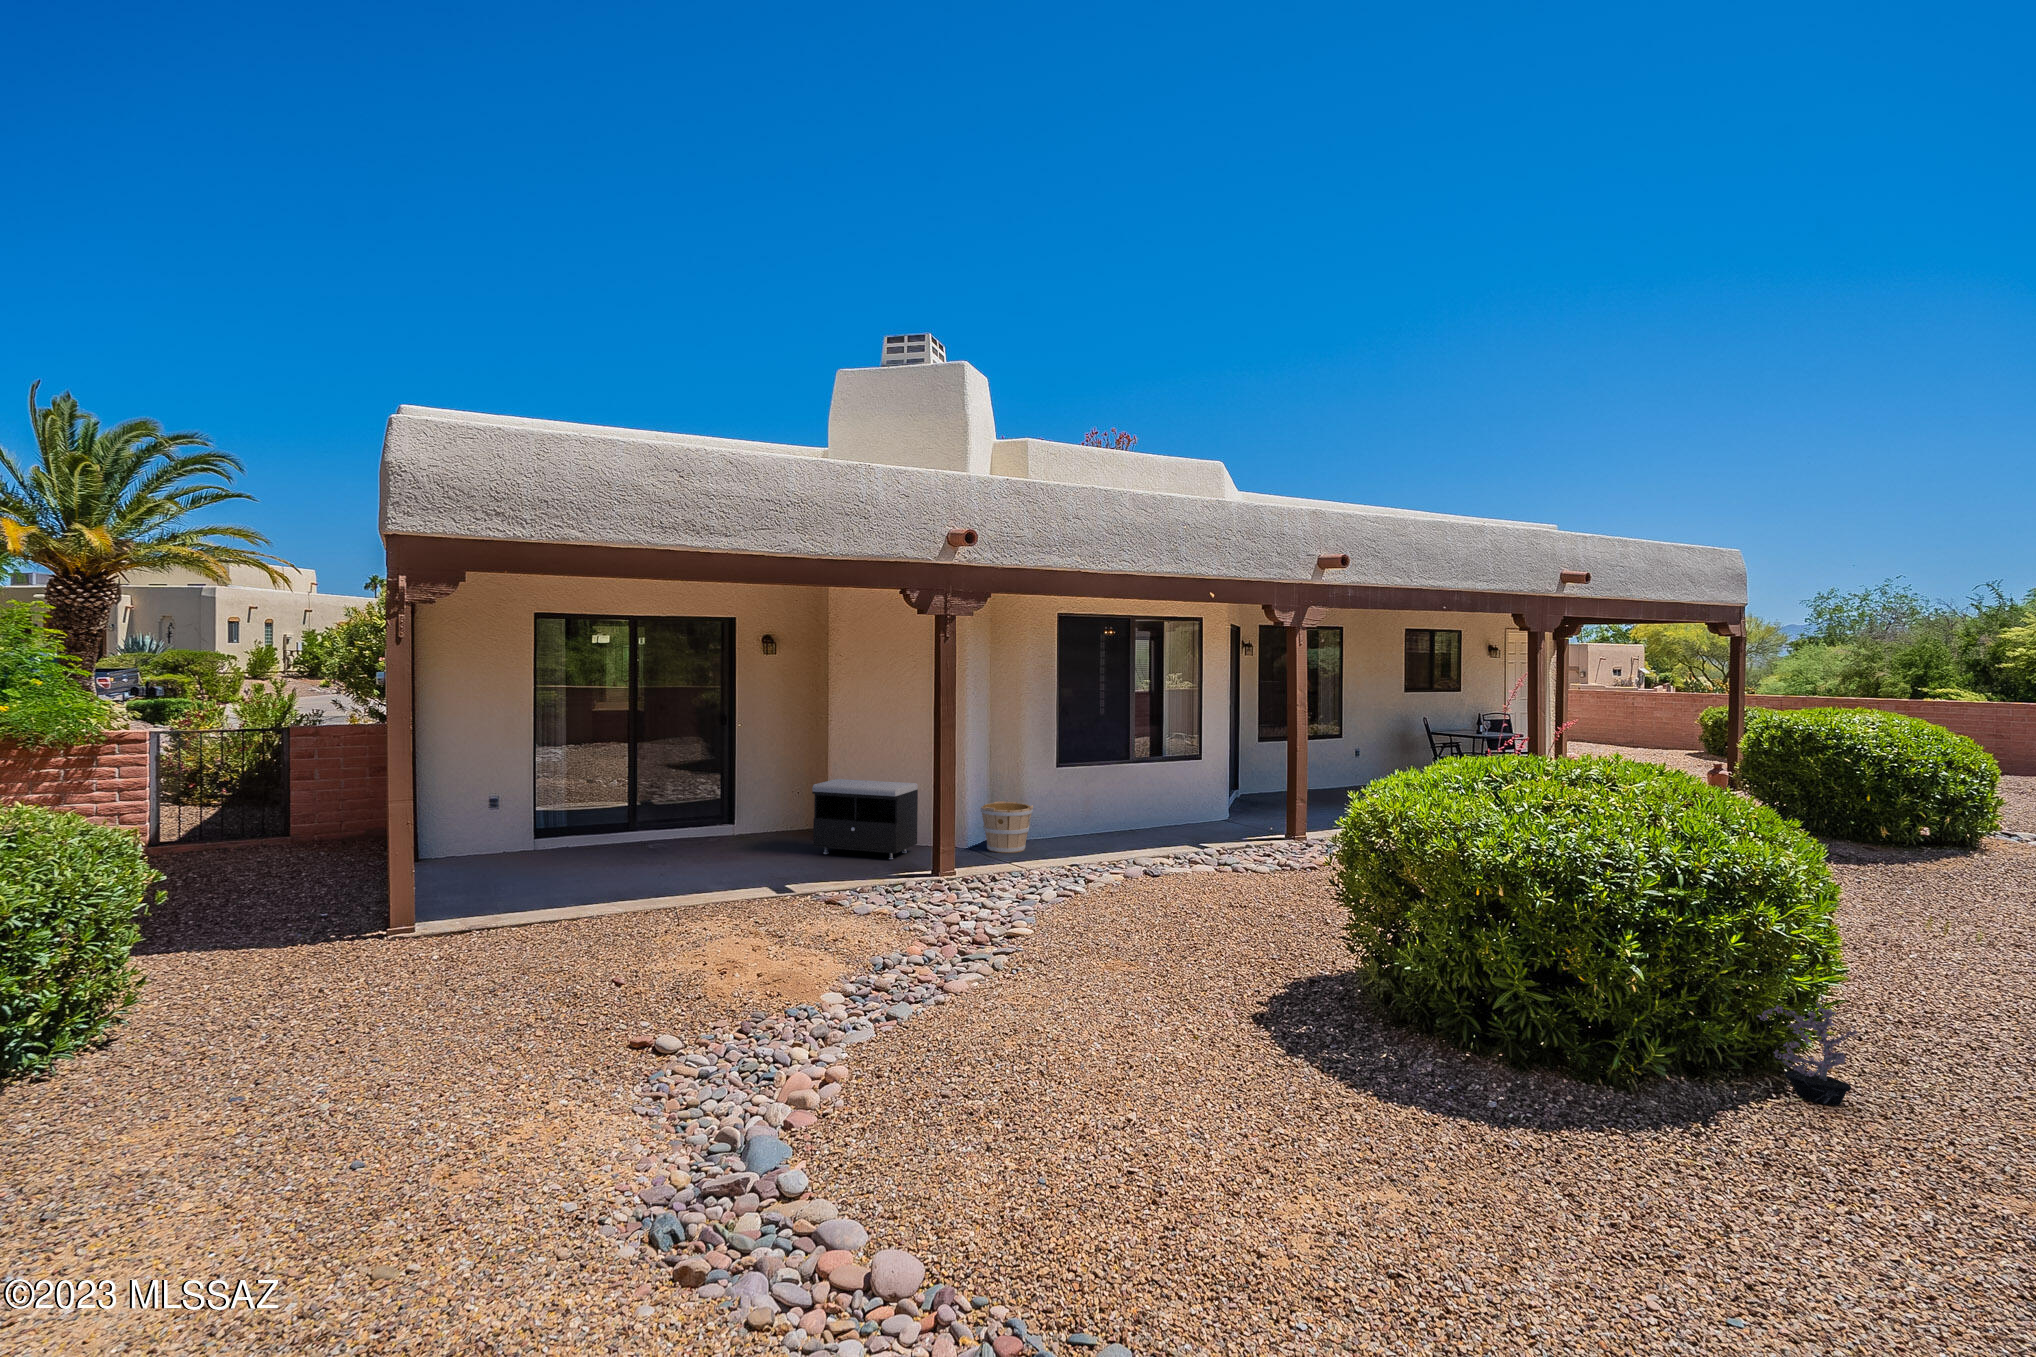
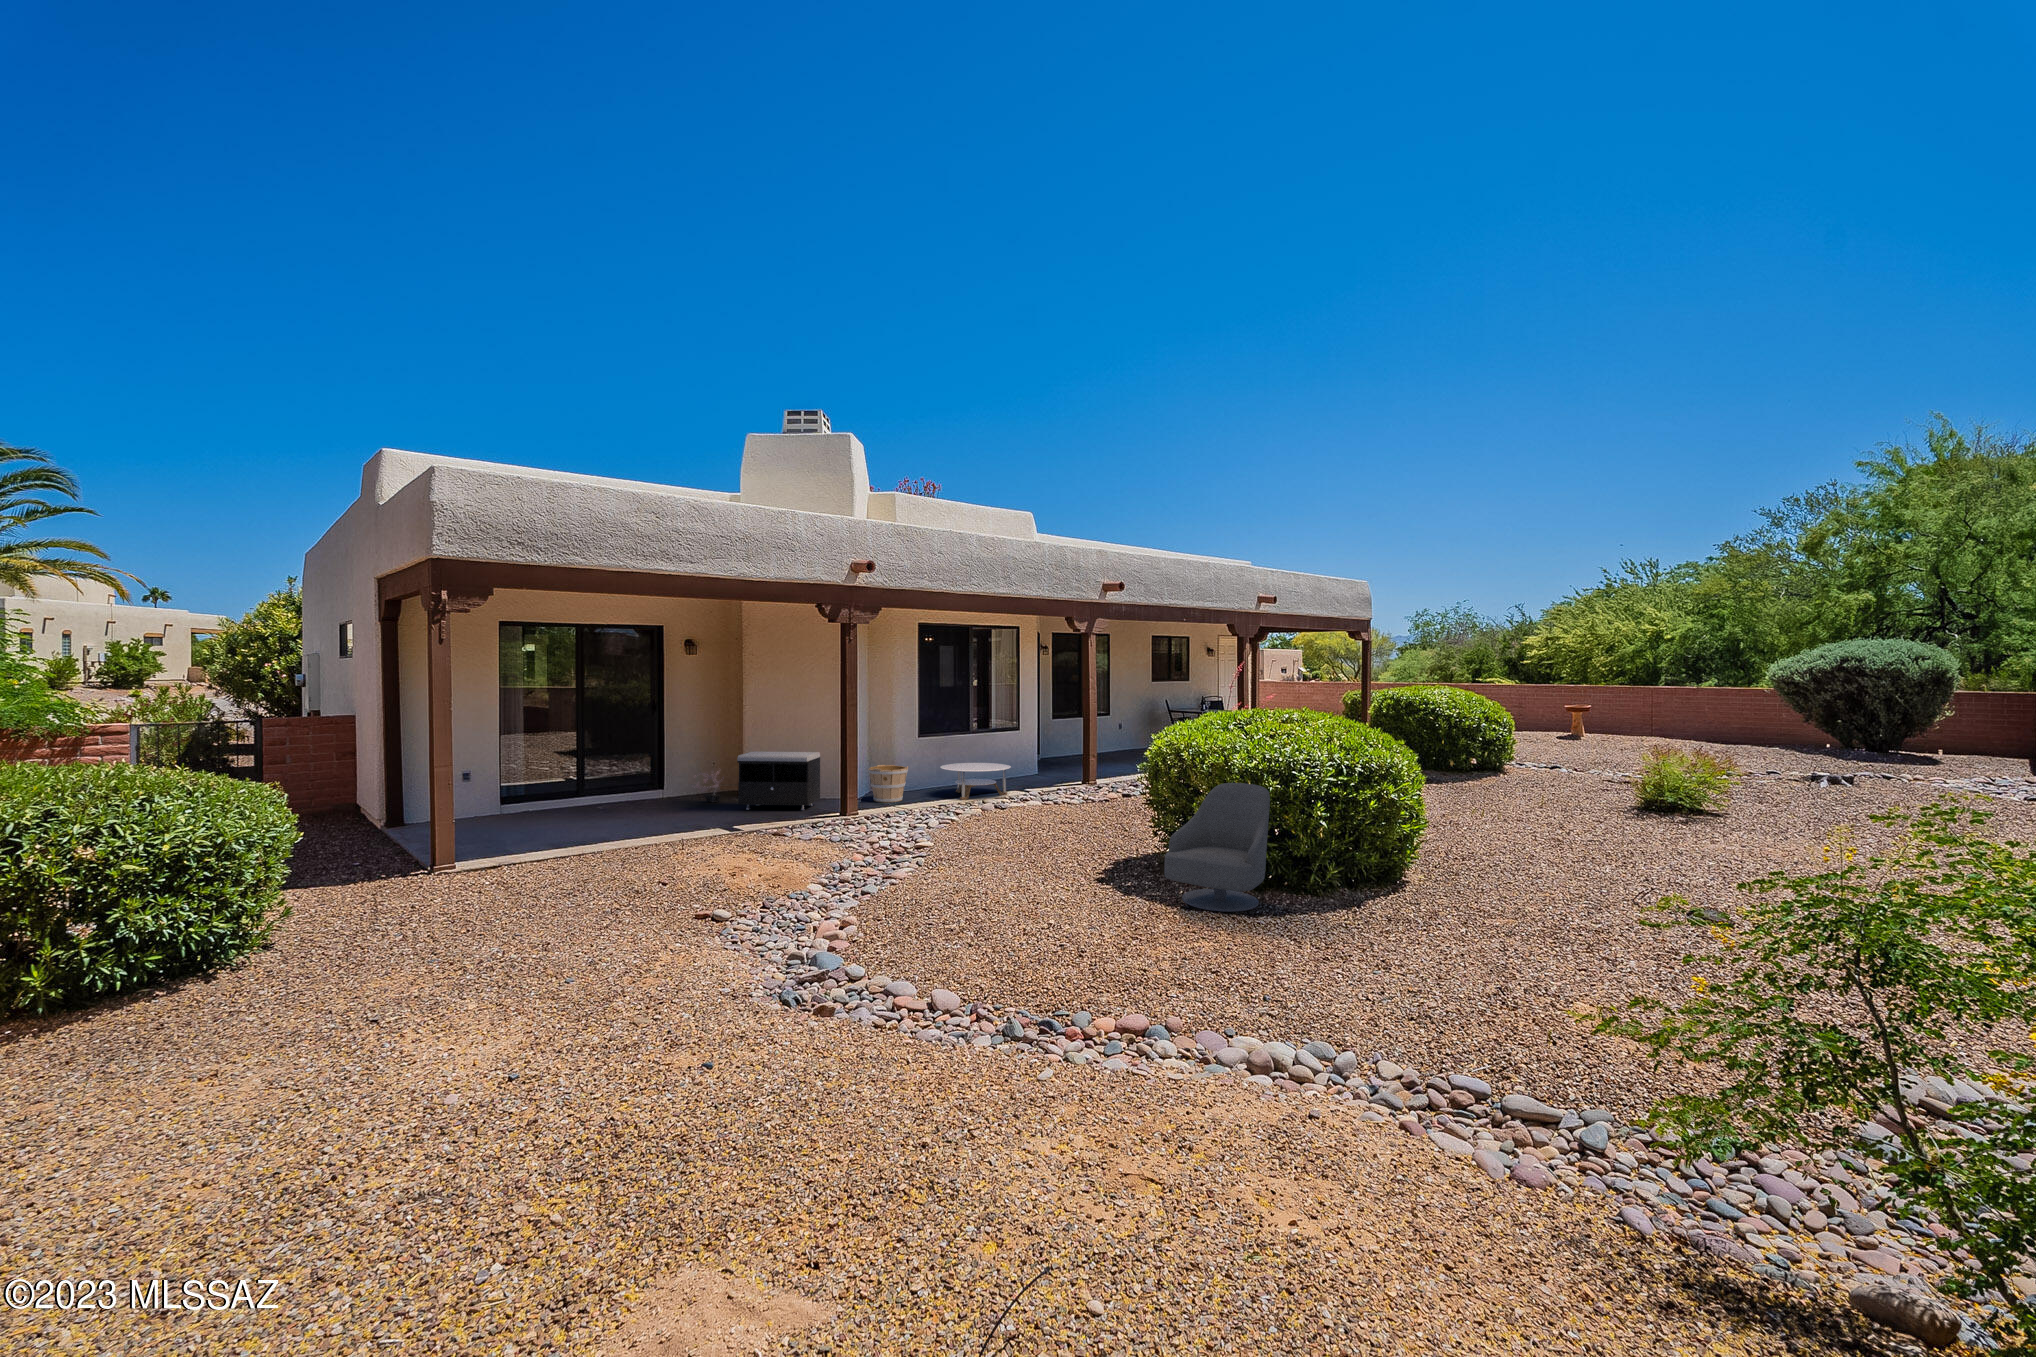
round table: none [1077,802,1174,855] -> present [940,763,1011,800]
armchair: none [1342,886,1535,1118] -> present [1164,783,1270,912]
potted plant: present [1758,997,1857,1105] -> present [696,773,721,802]

